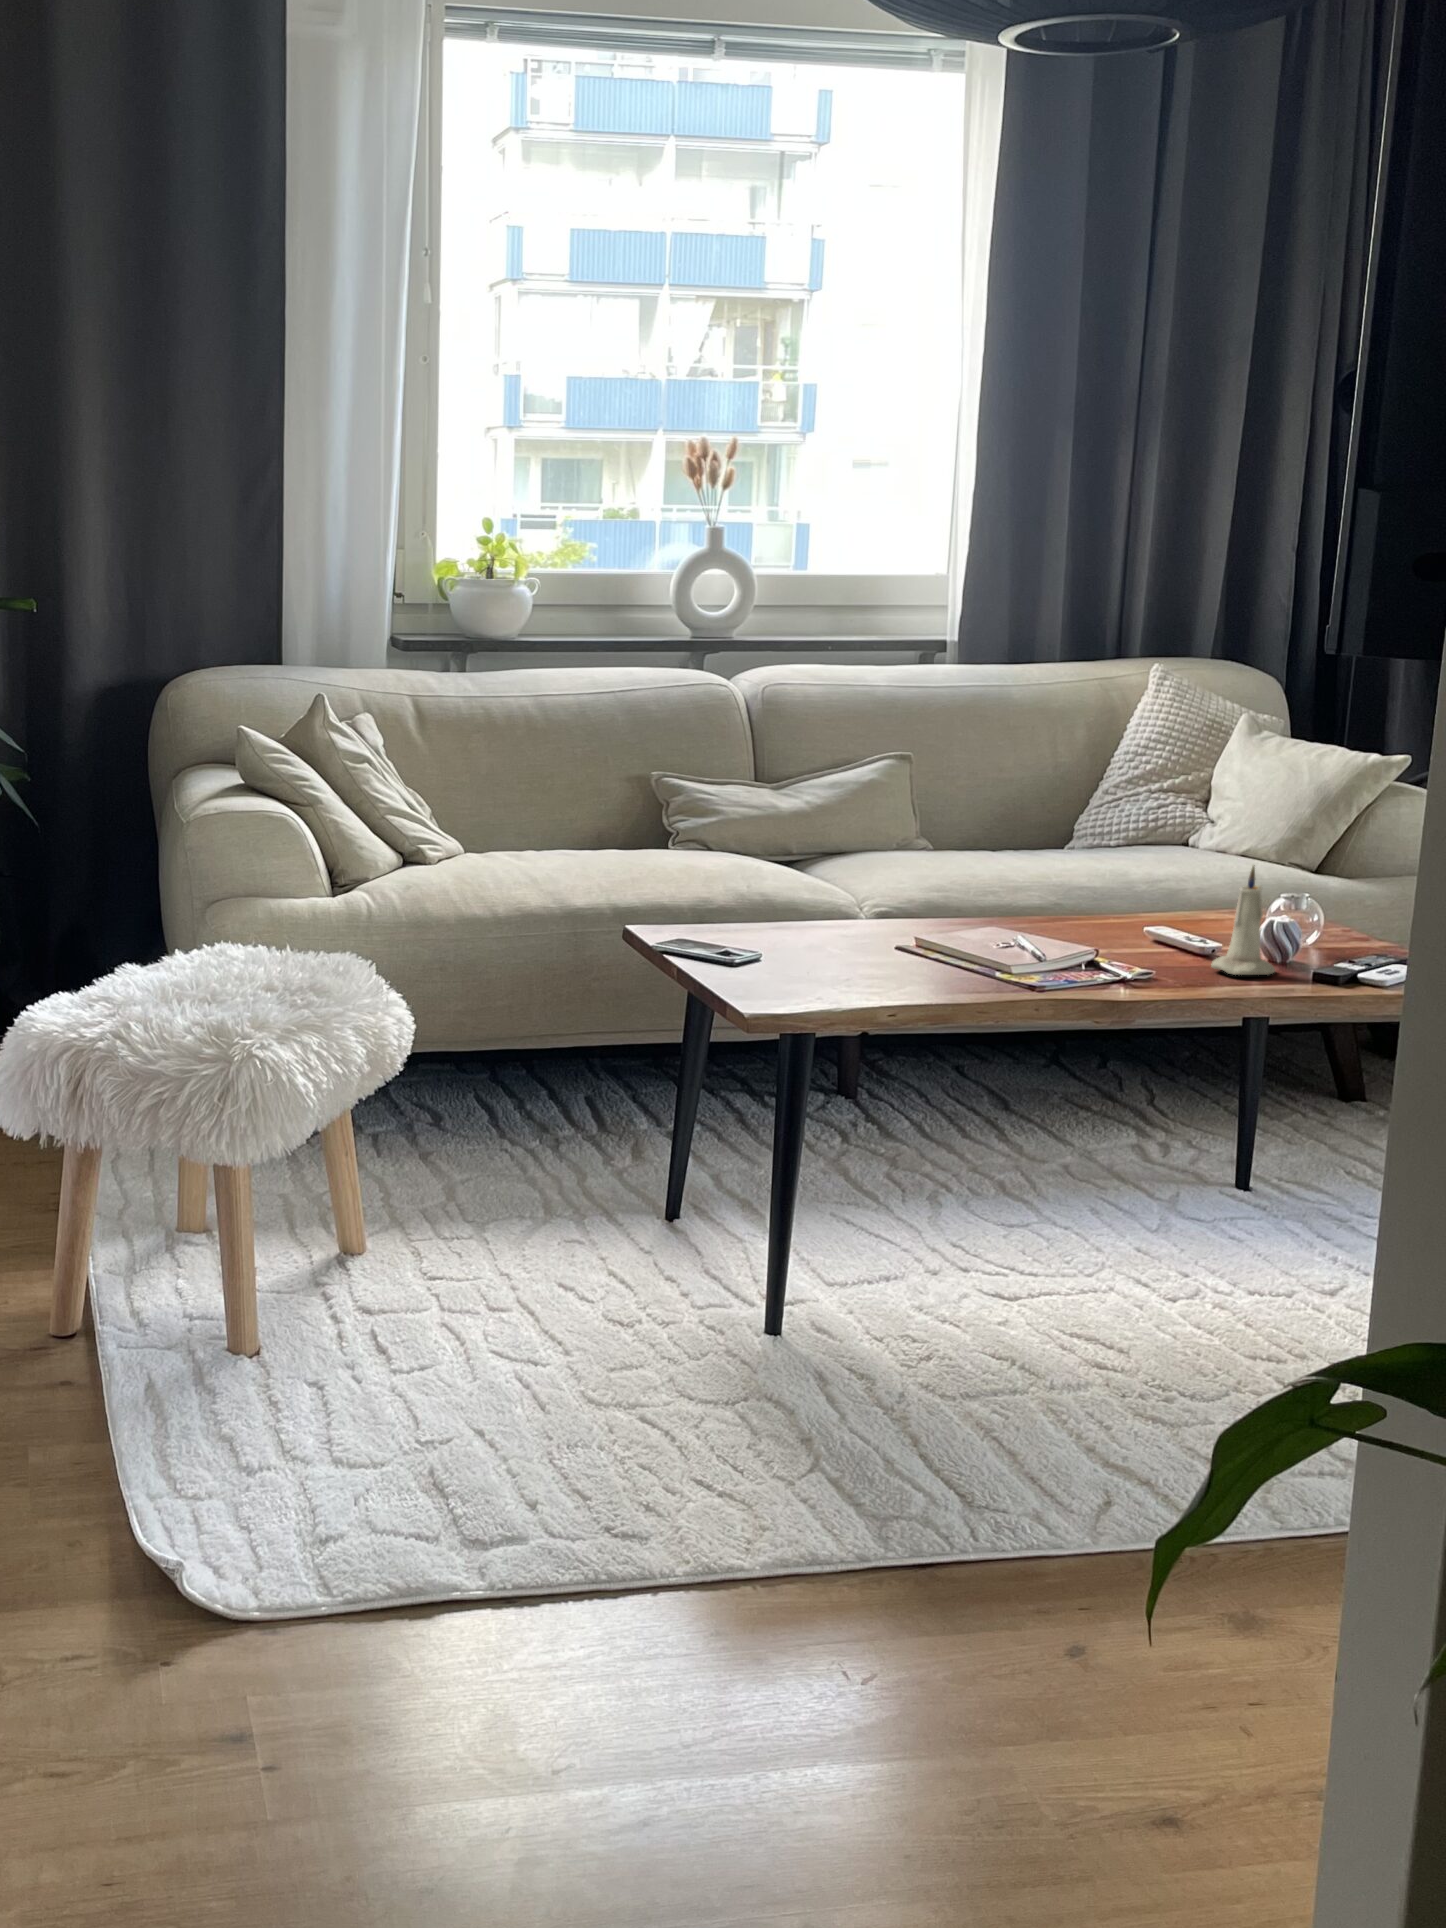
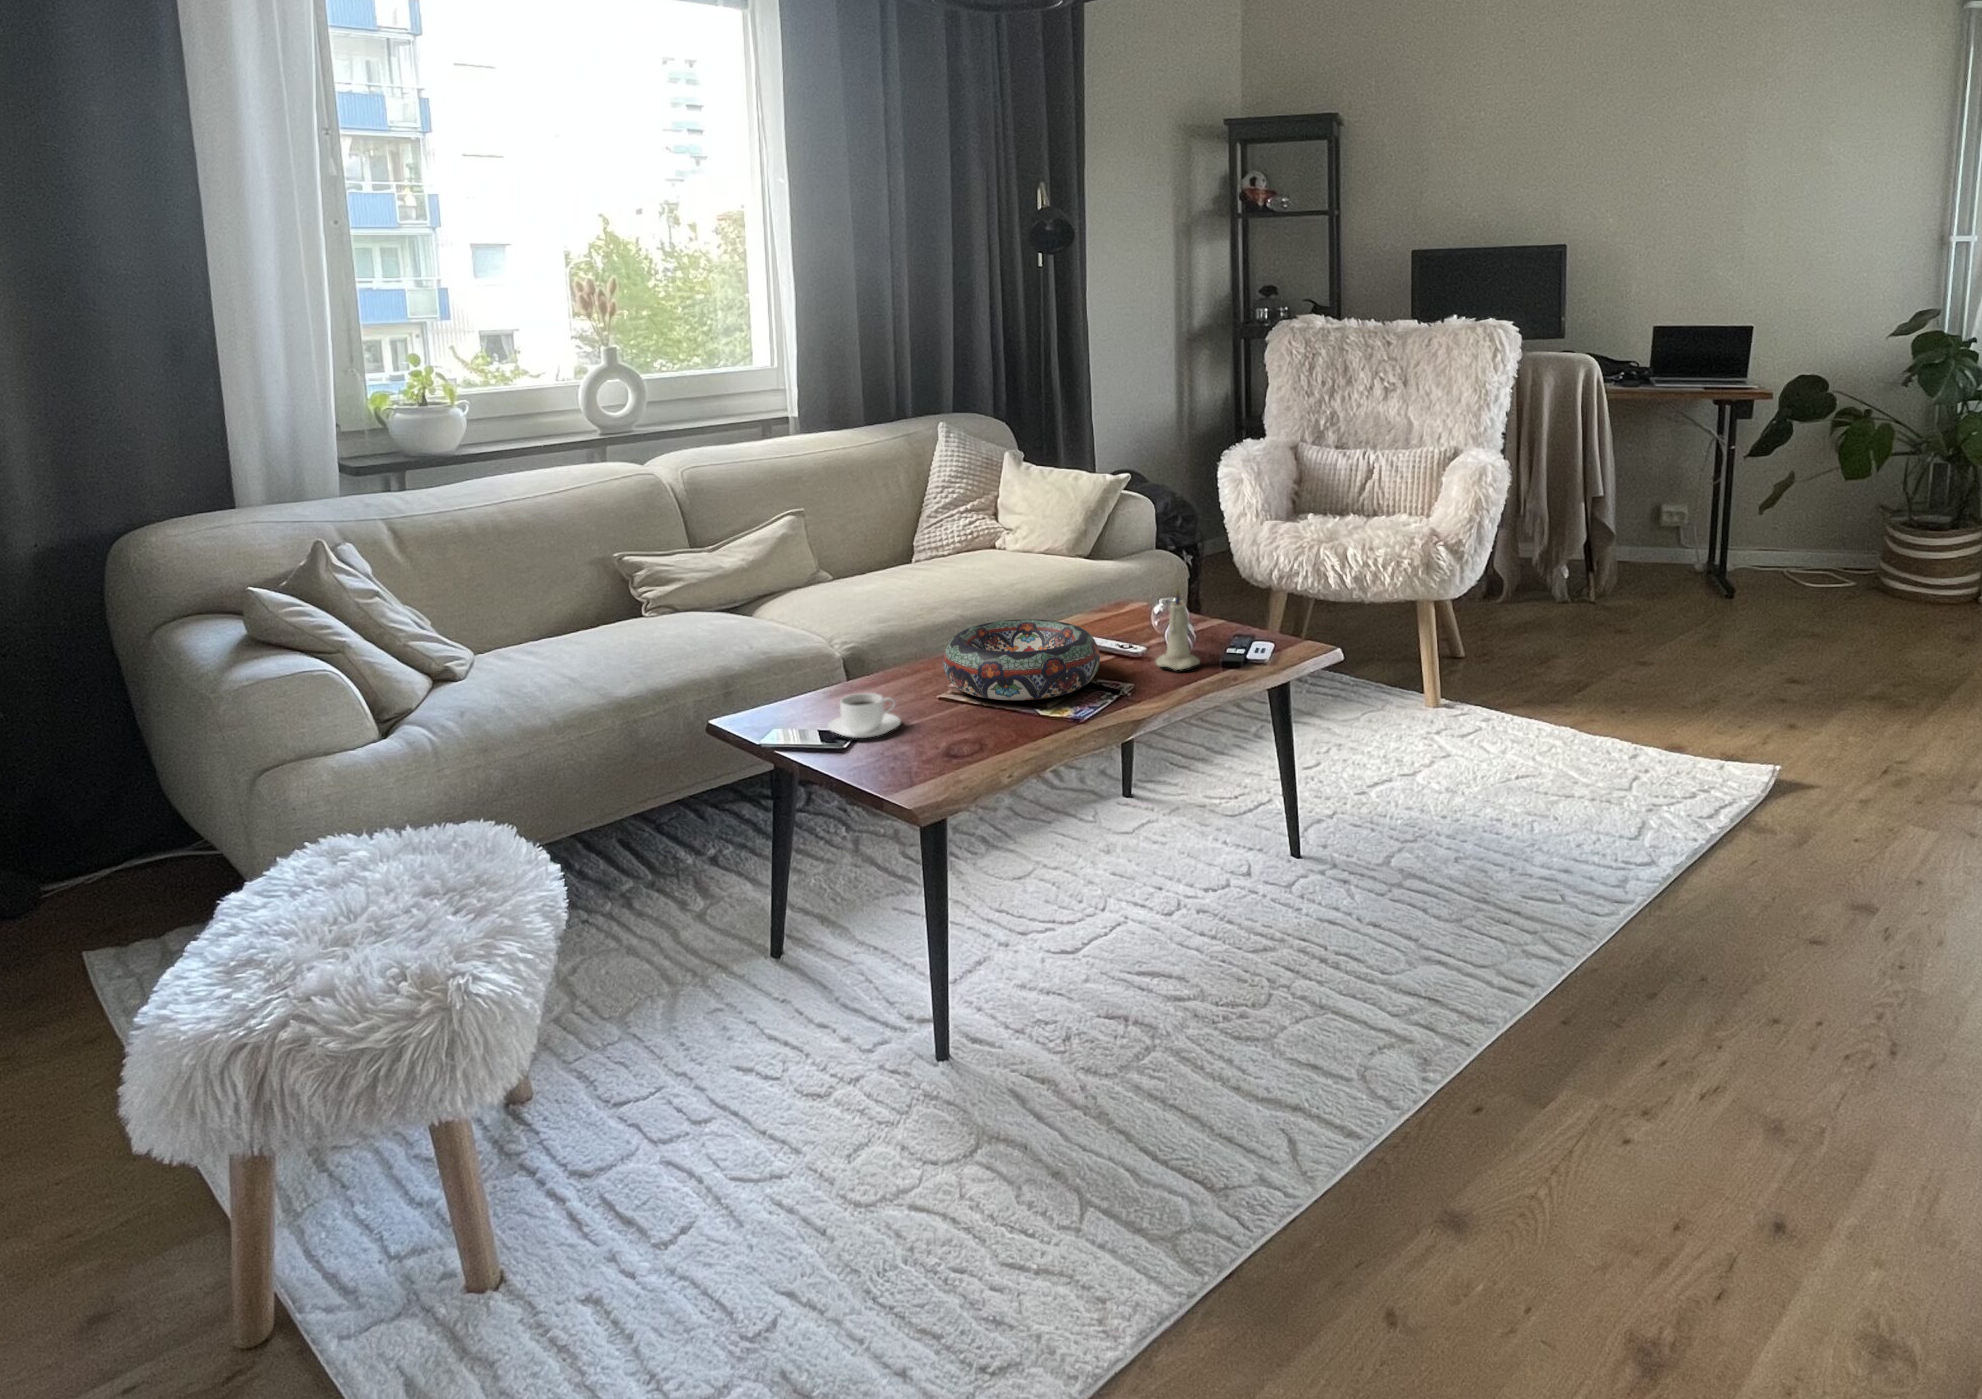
decorative bowl: none [923,880,1128,970] -> present [943,619,1100,700]
coffee cup: none [749,920,837,968] -> present [828,693,901,738]

